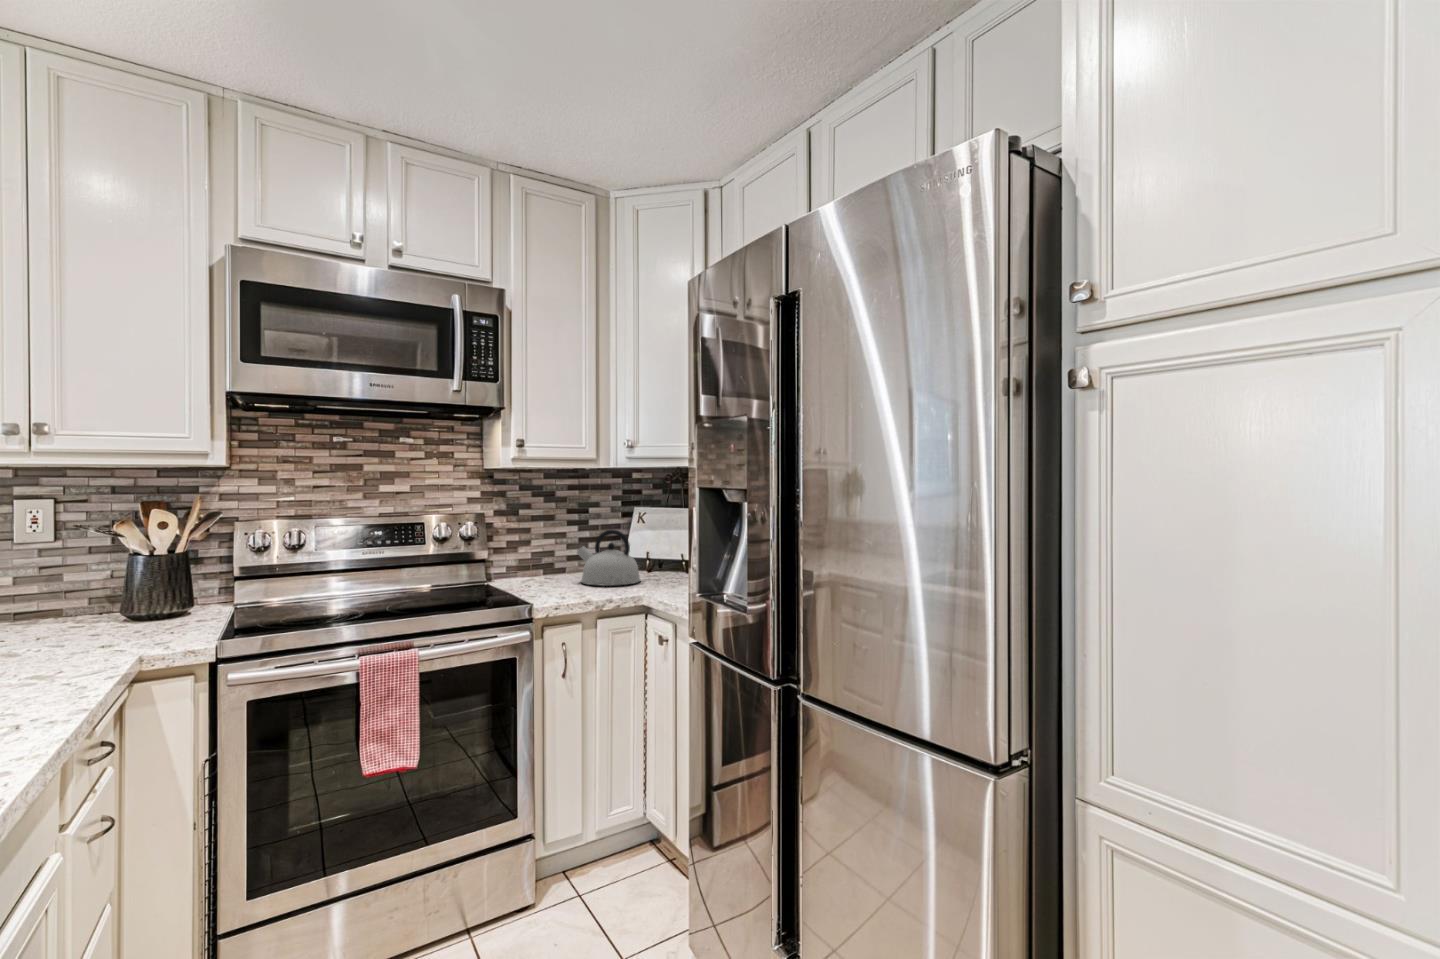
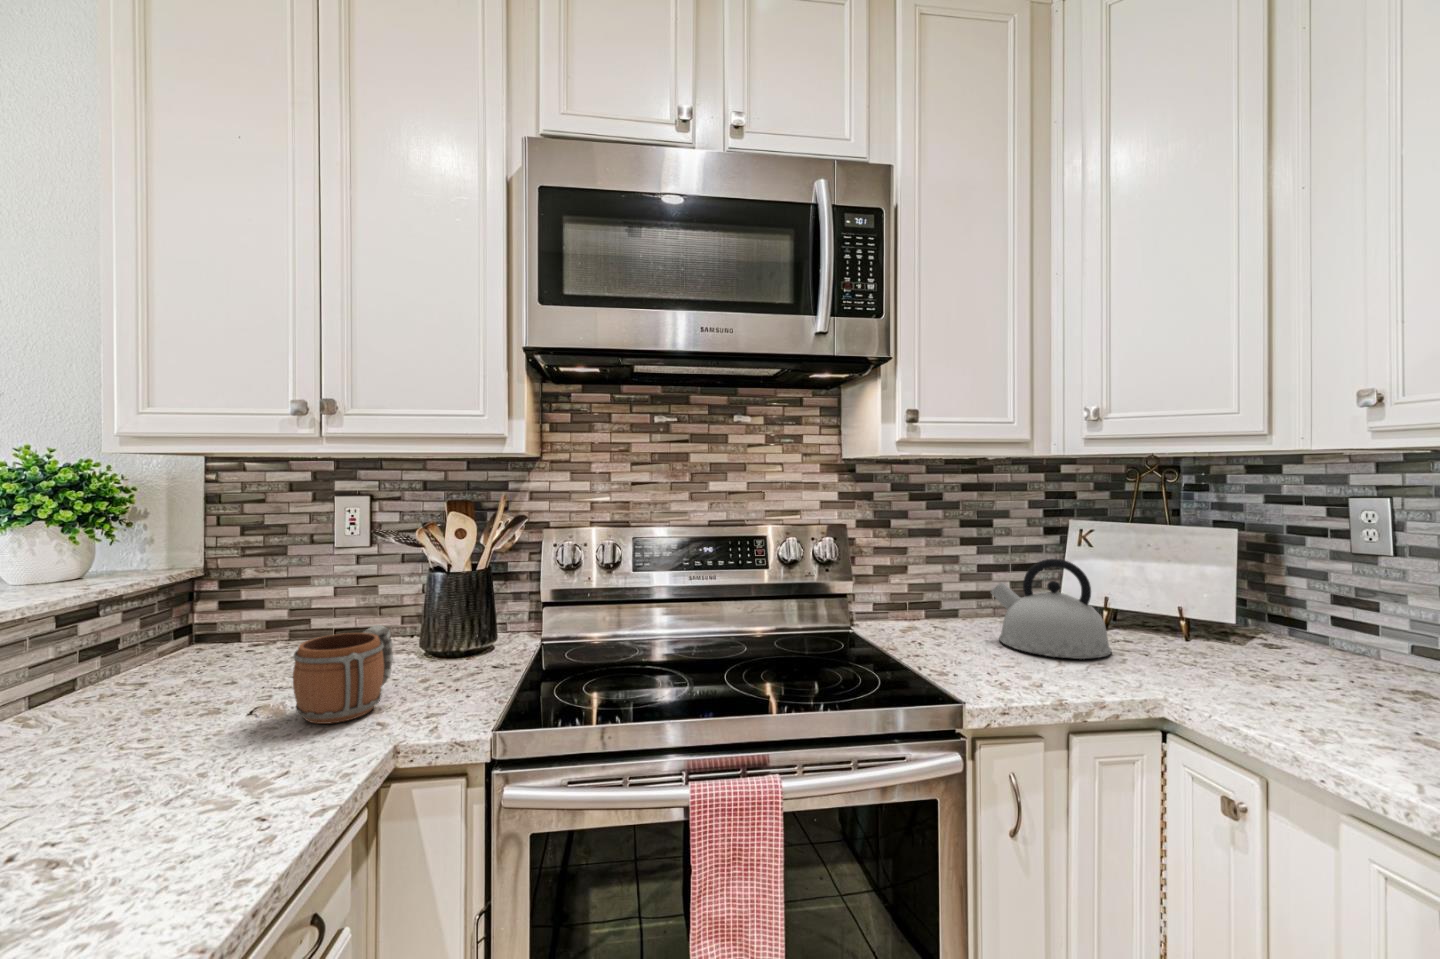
mug: none [51,590,126,653] -> present [293,625,393,724]

